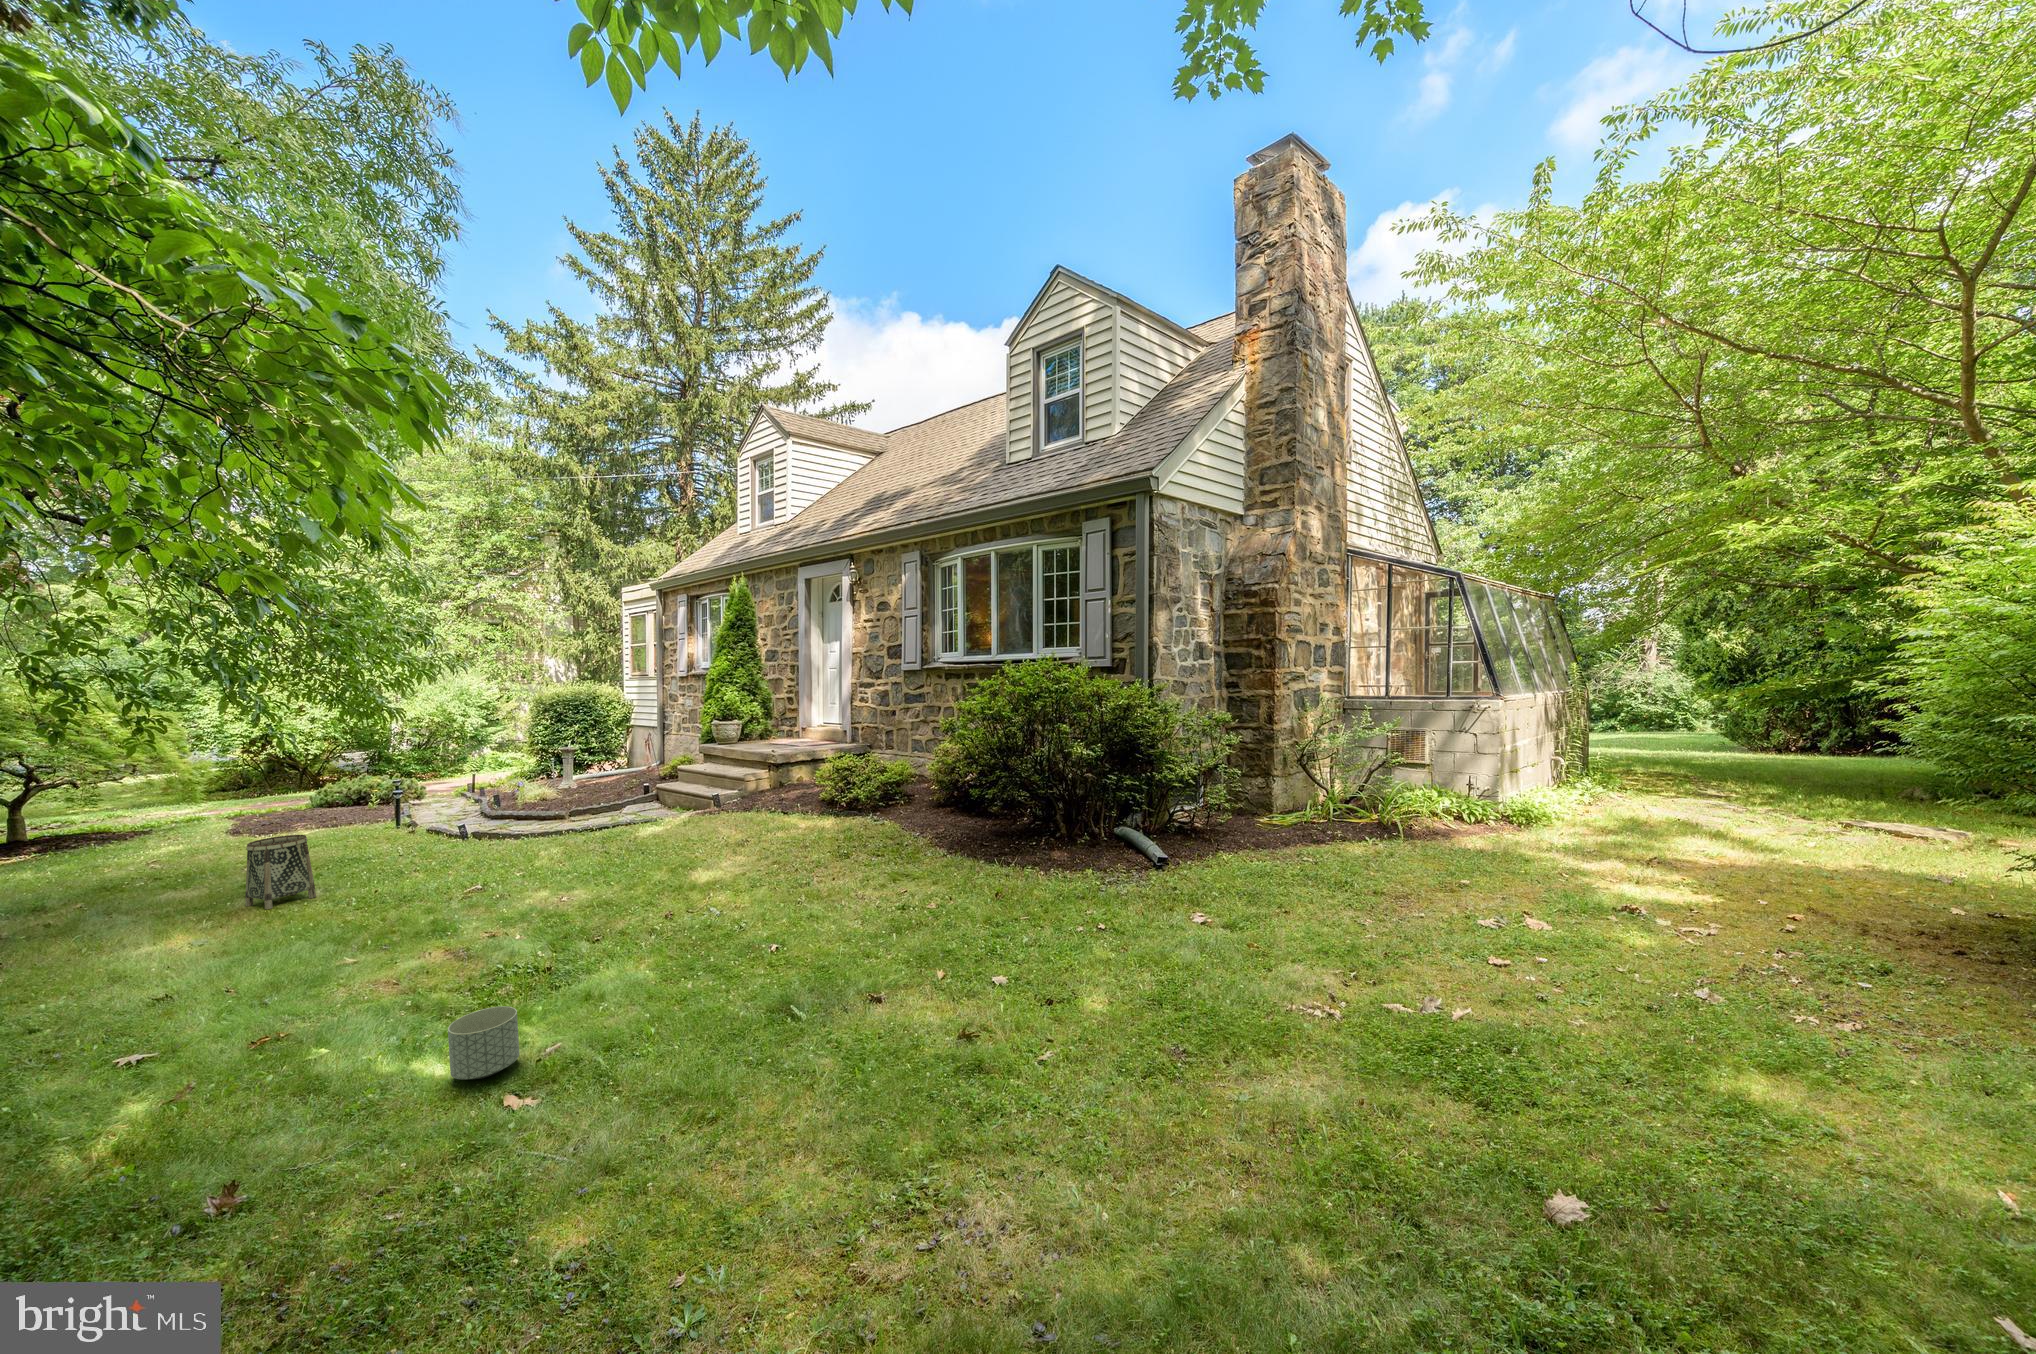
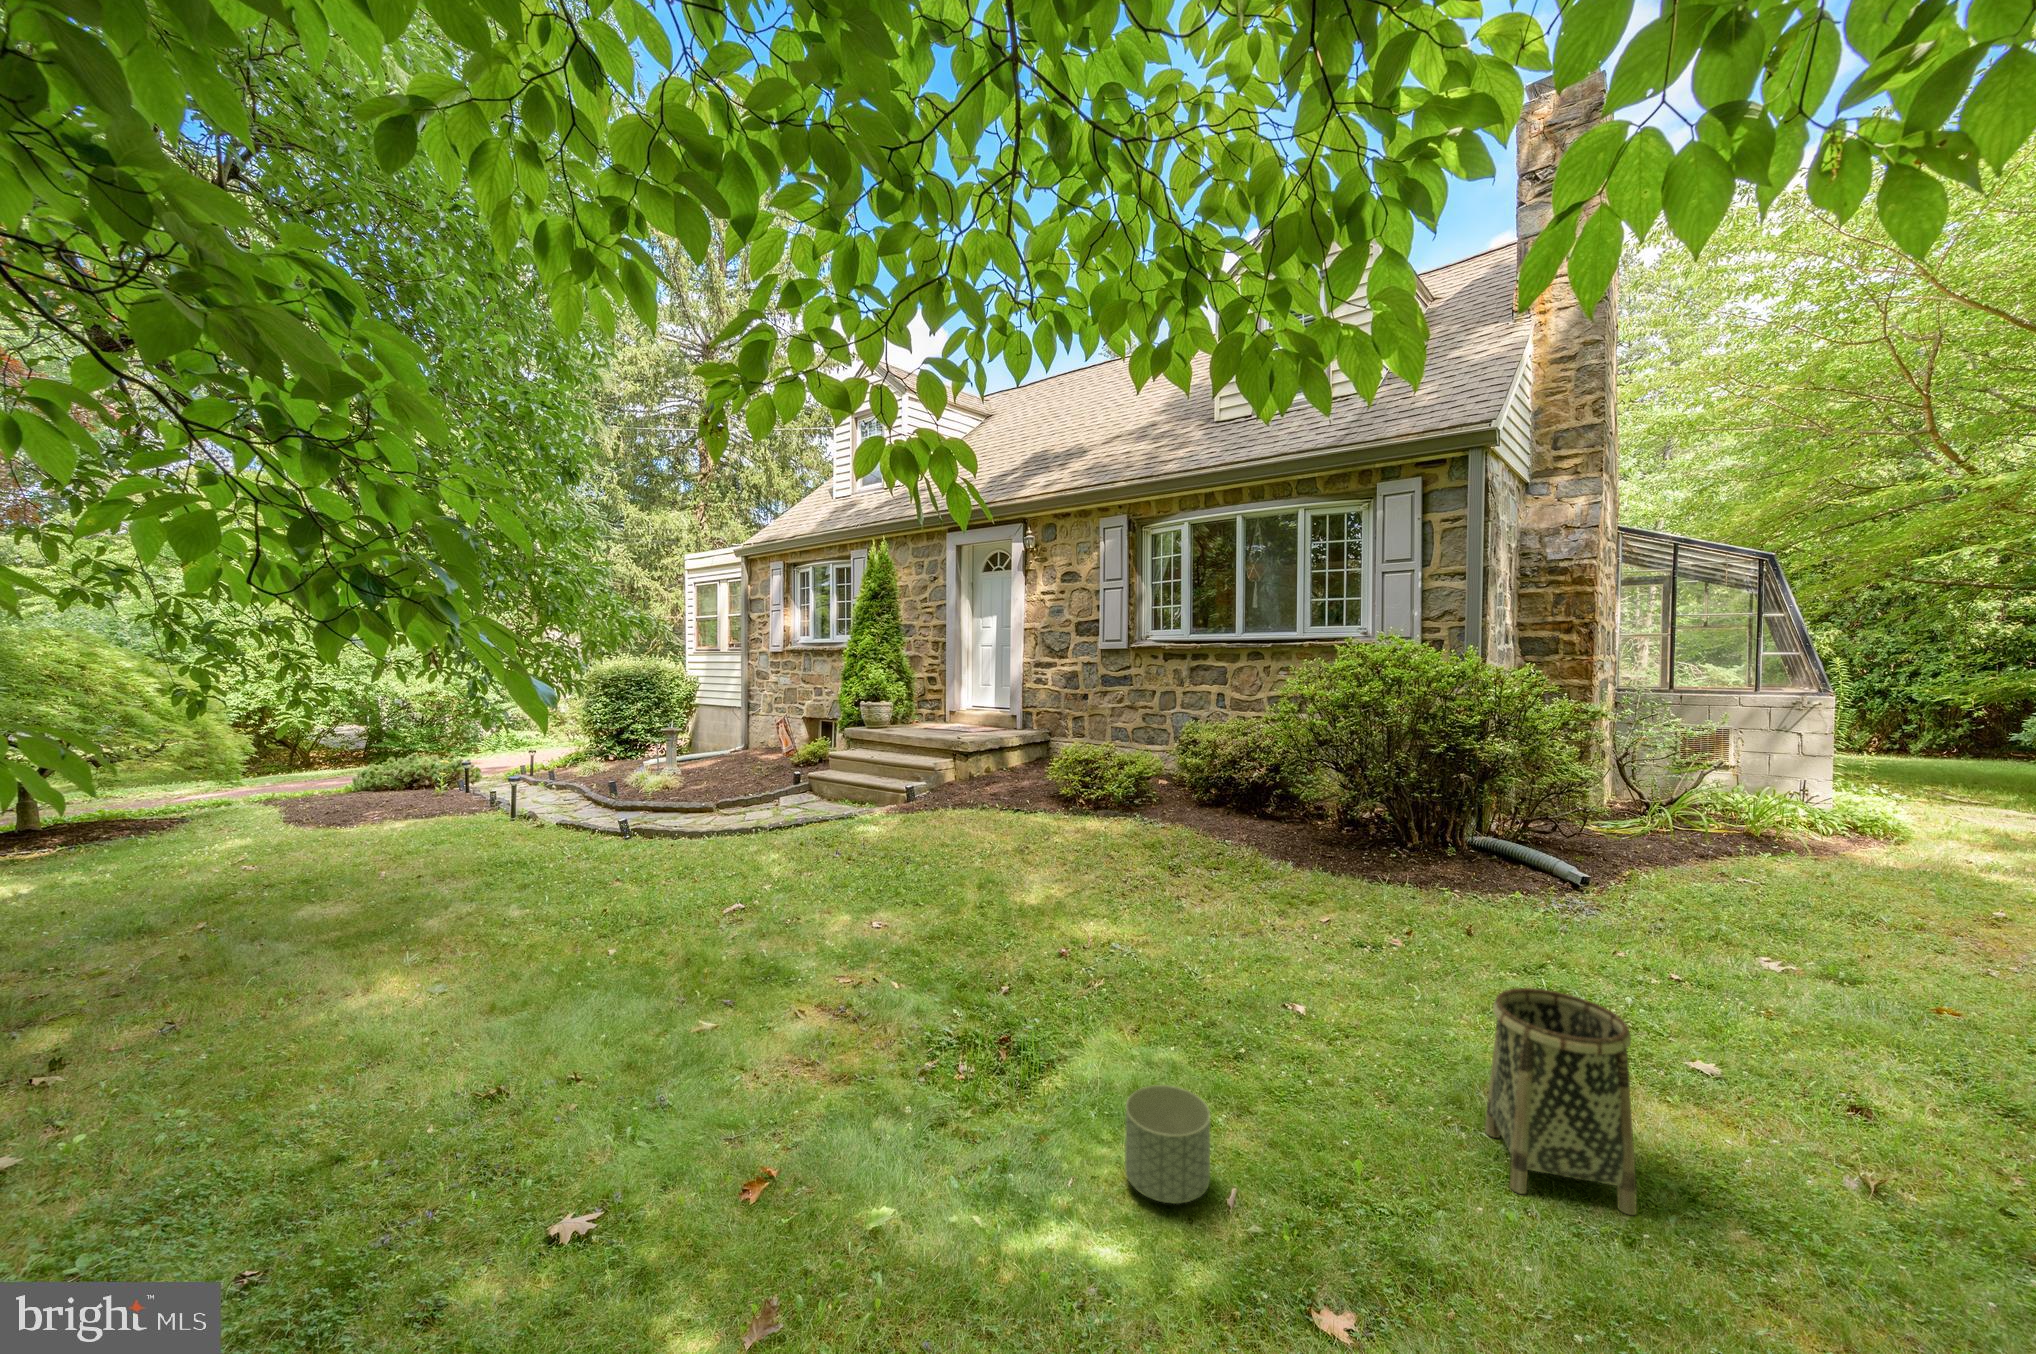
basket: present [245,835,316,909] -> present [1485,988,1637,1215]

